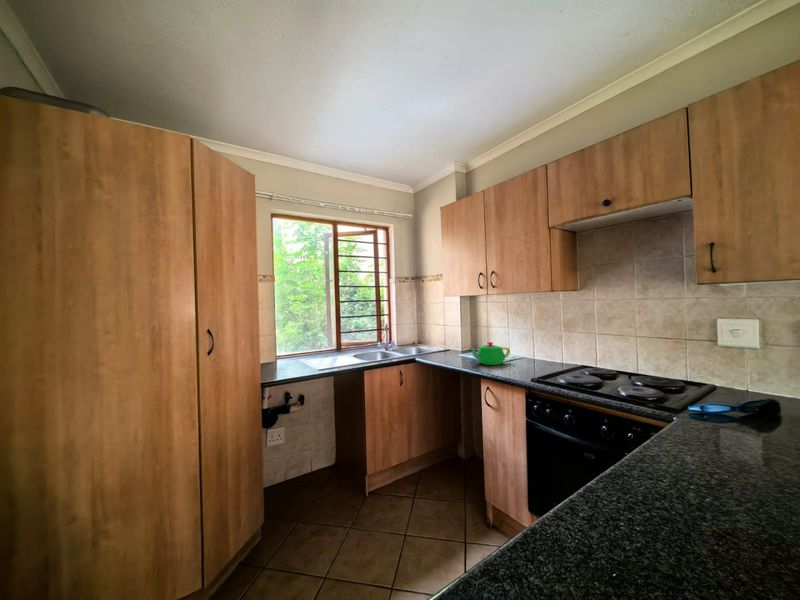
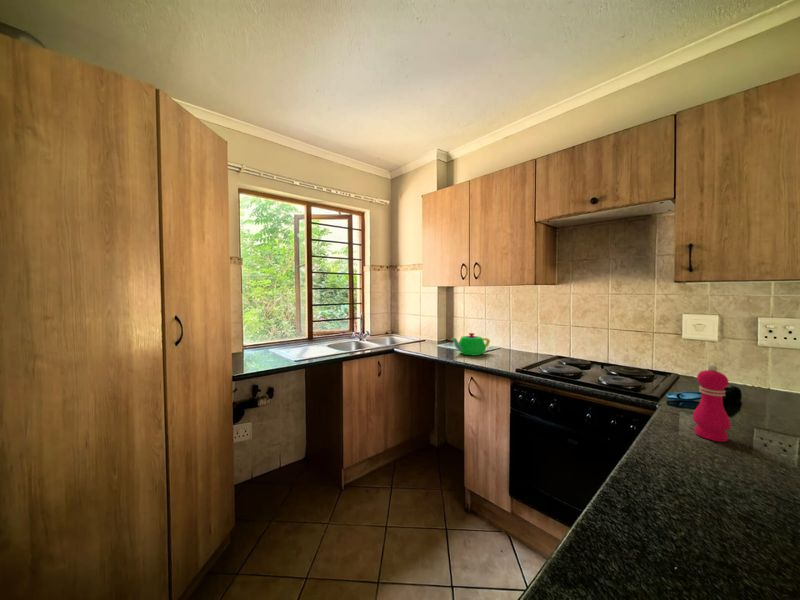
pepper mill: none [696,373,737,456] -> present [693,365,731,442]

